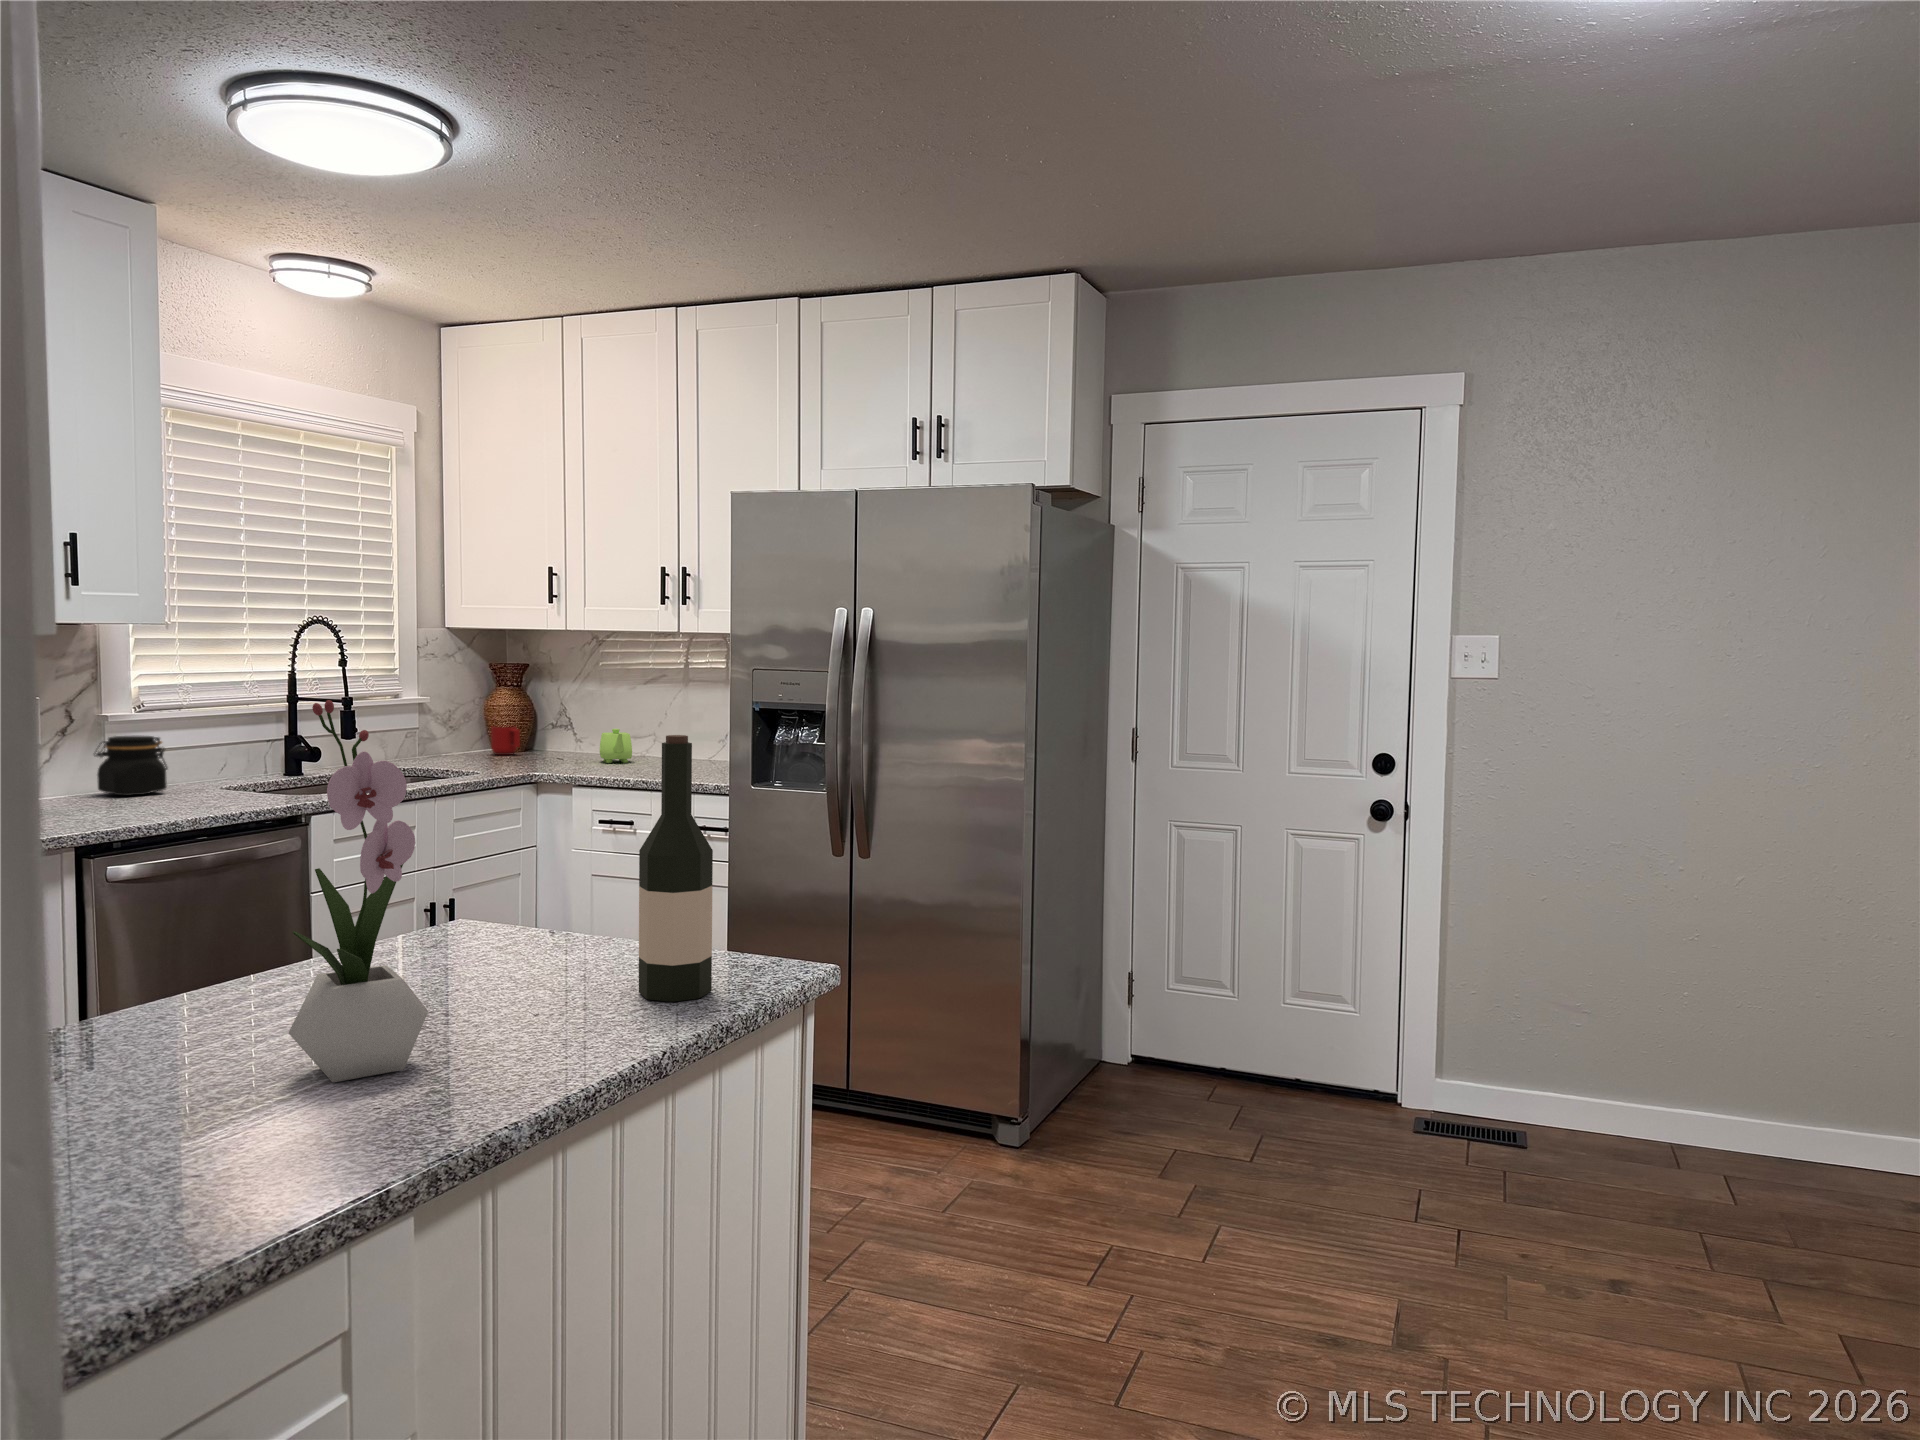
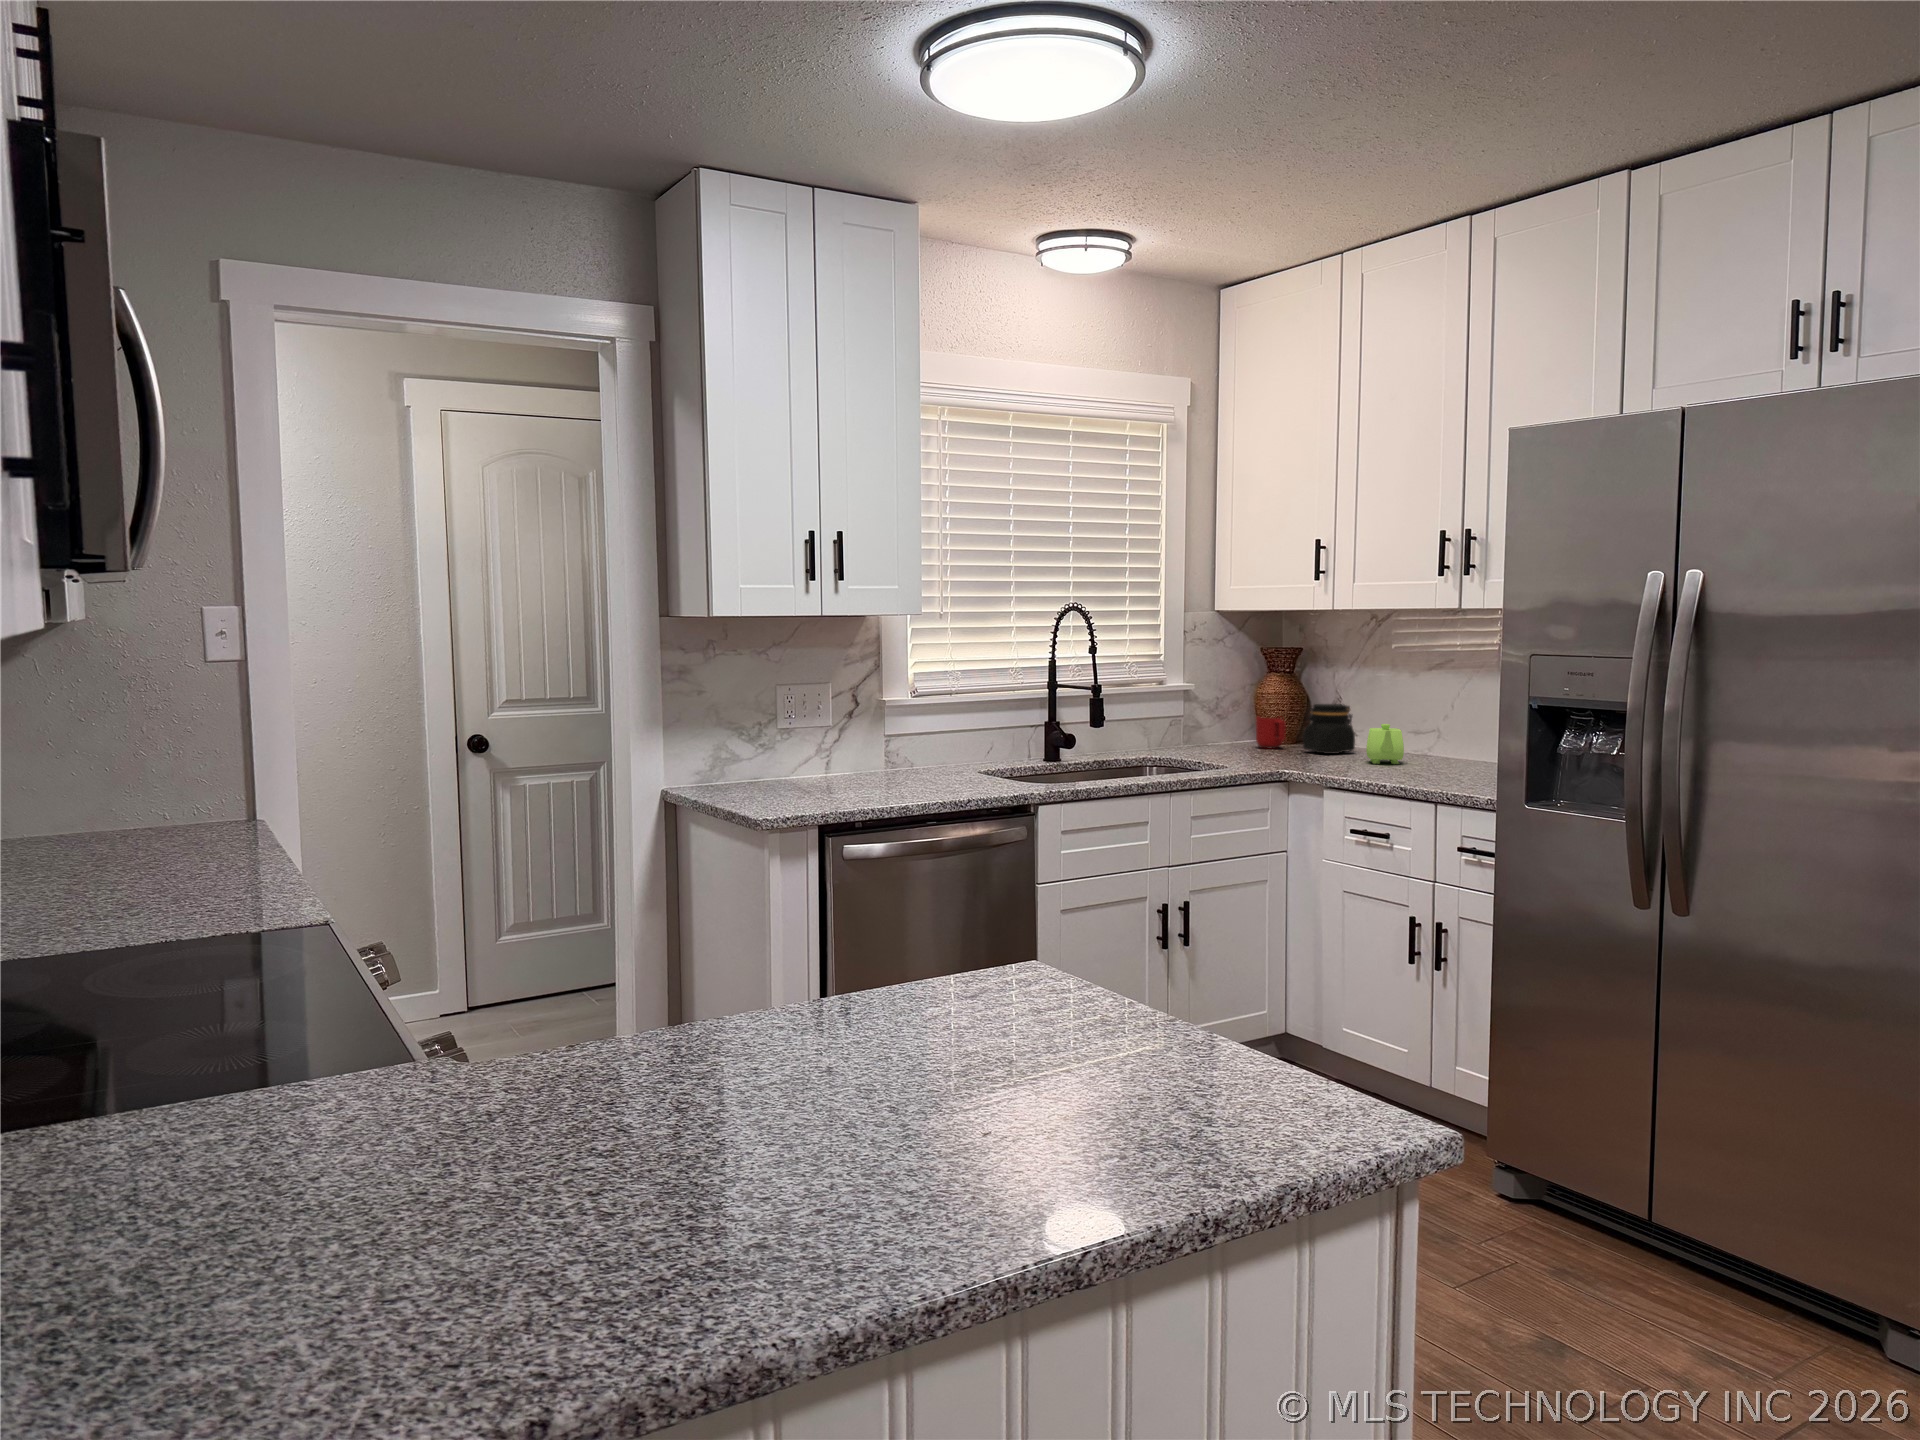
flower arrangement: present [289,700,428,1082] -> none [632,713,805,1196]
wine bottle: present [639,735,713,1002] -> none [1137,764,1240,1156]
jar: present [94,736,168,796] -> present [1303,704,1355,754]

